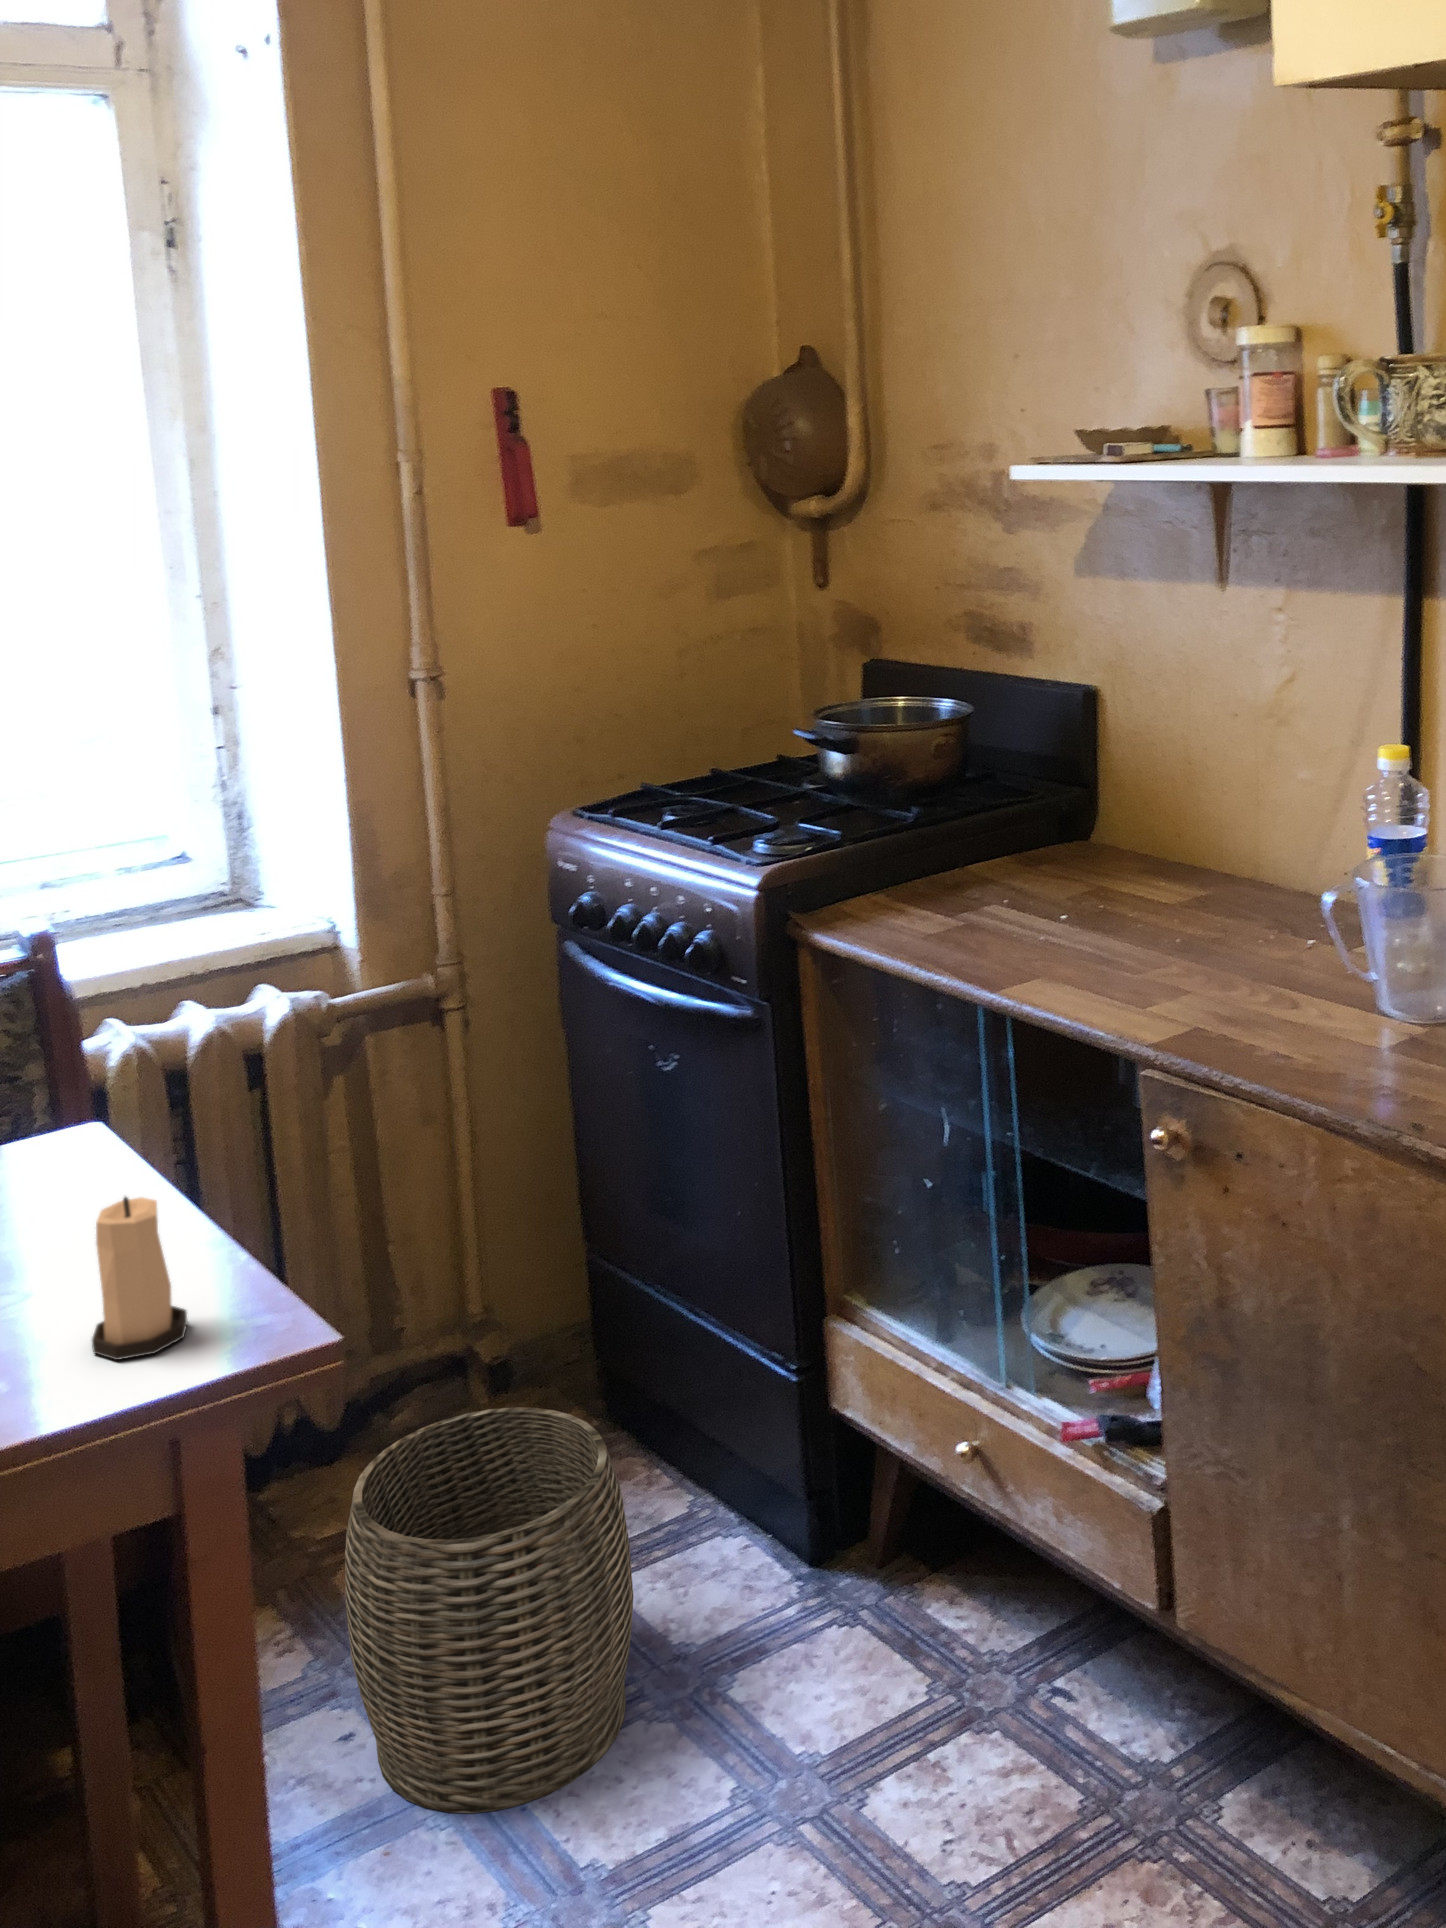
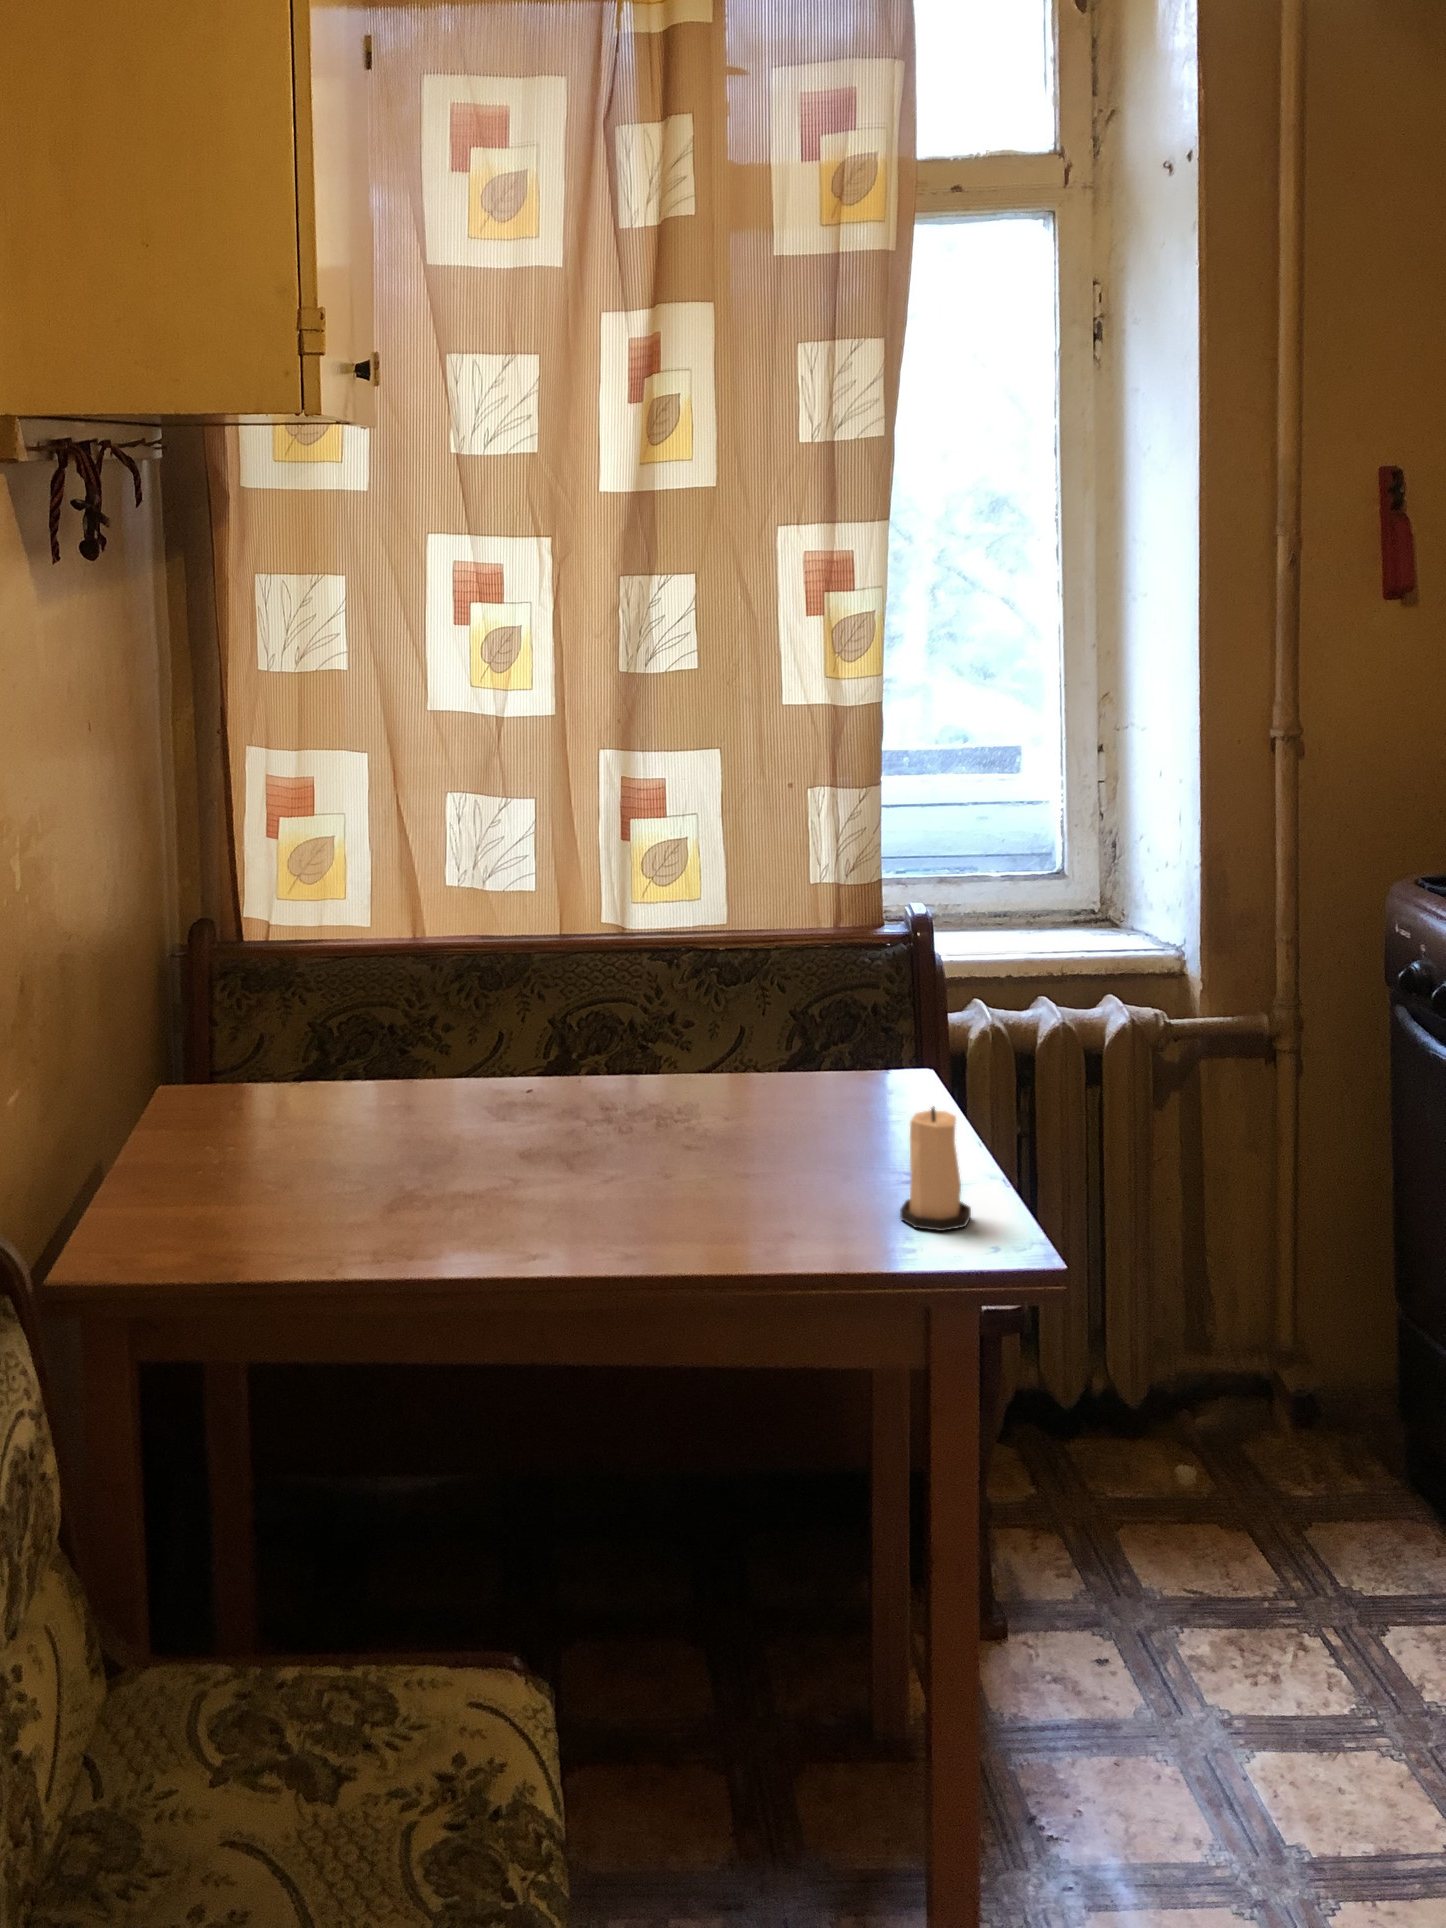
woven basket: present [345,1407,633,1813] -> none [1111,1411,1379,1773]

